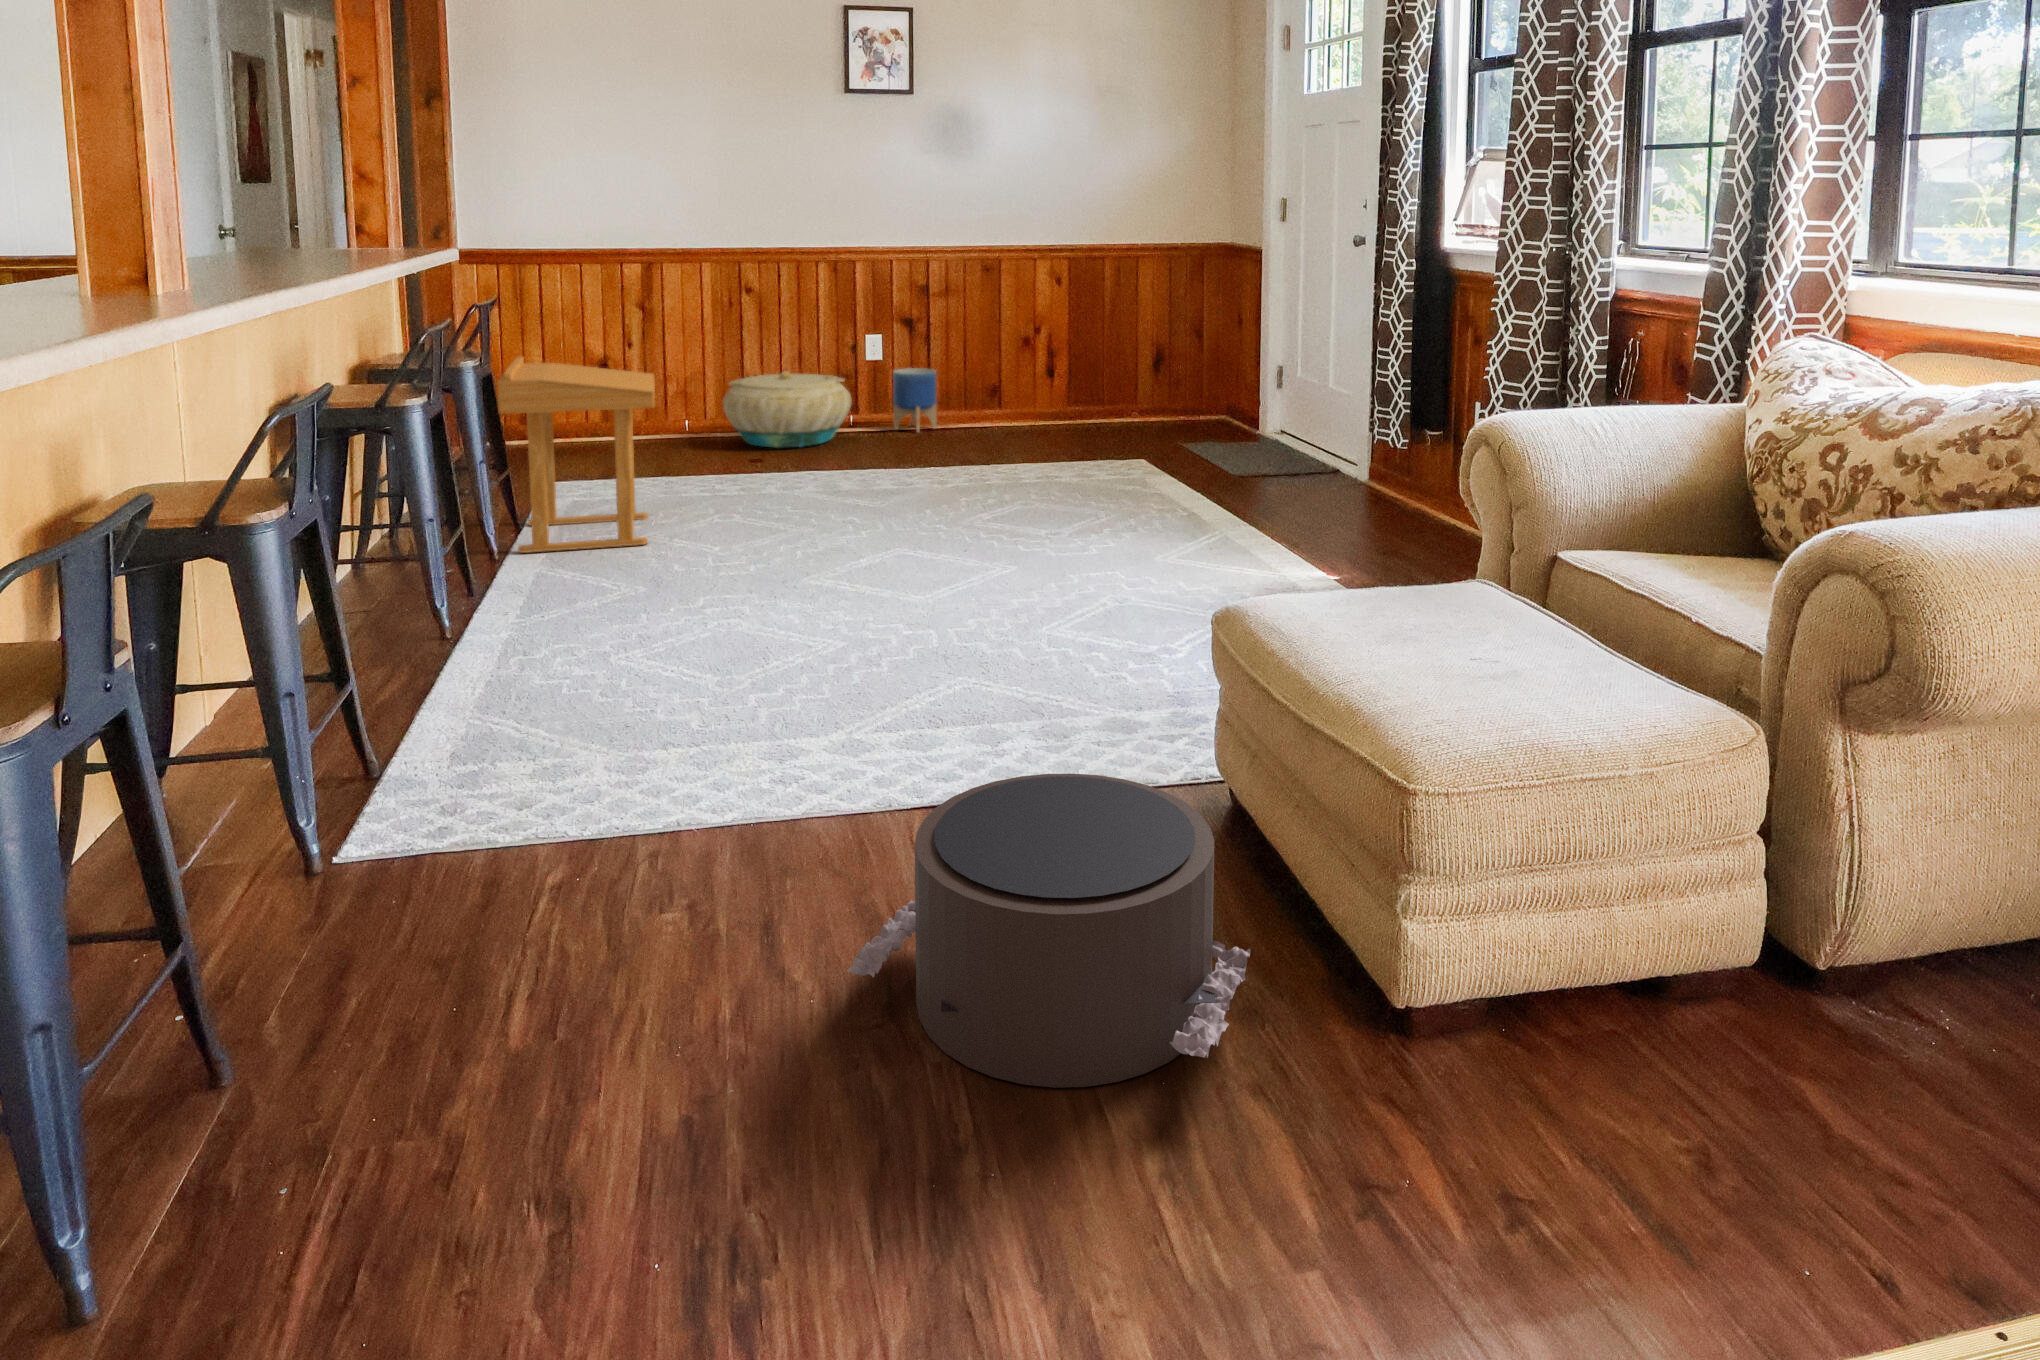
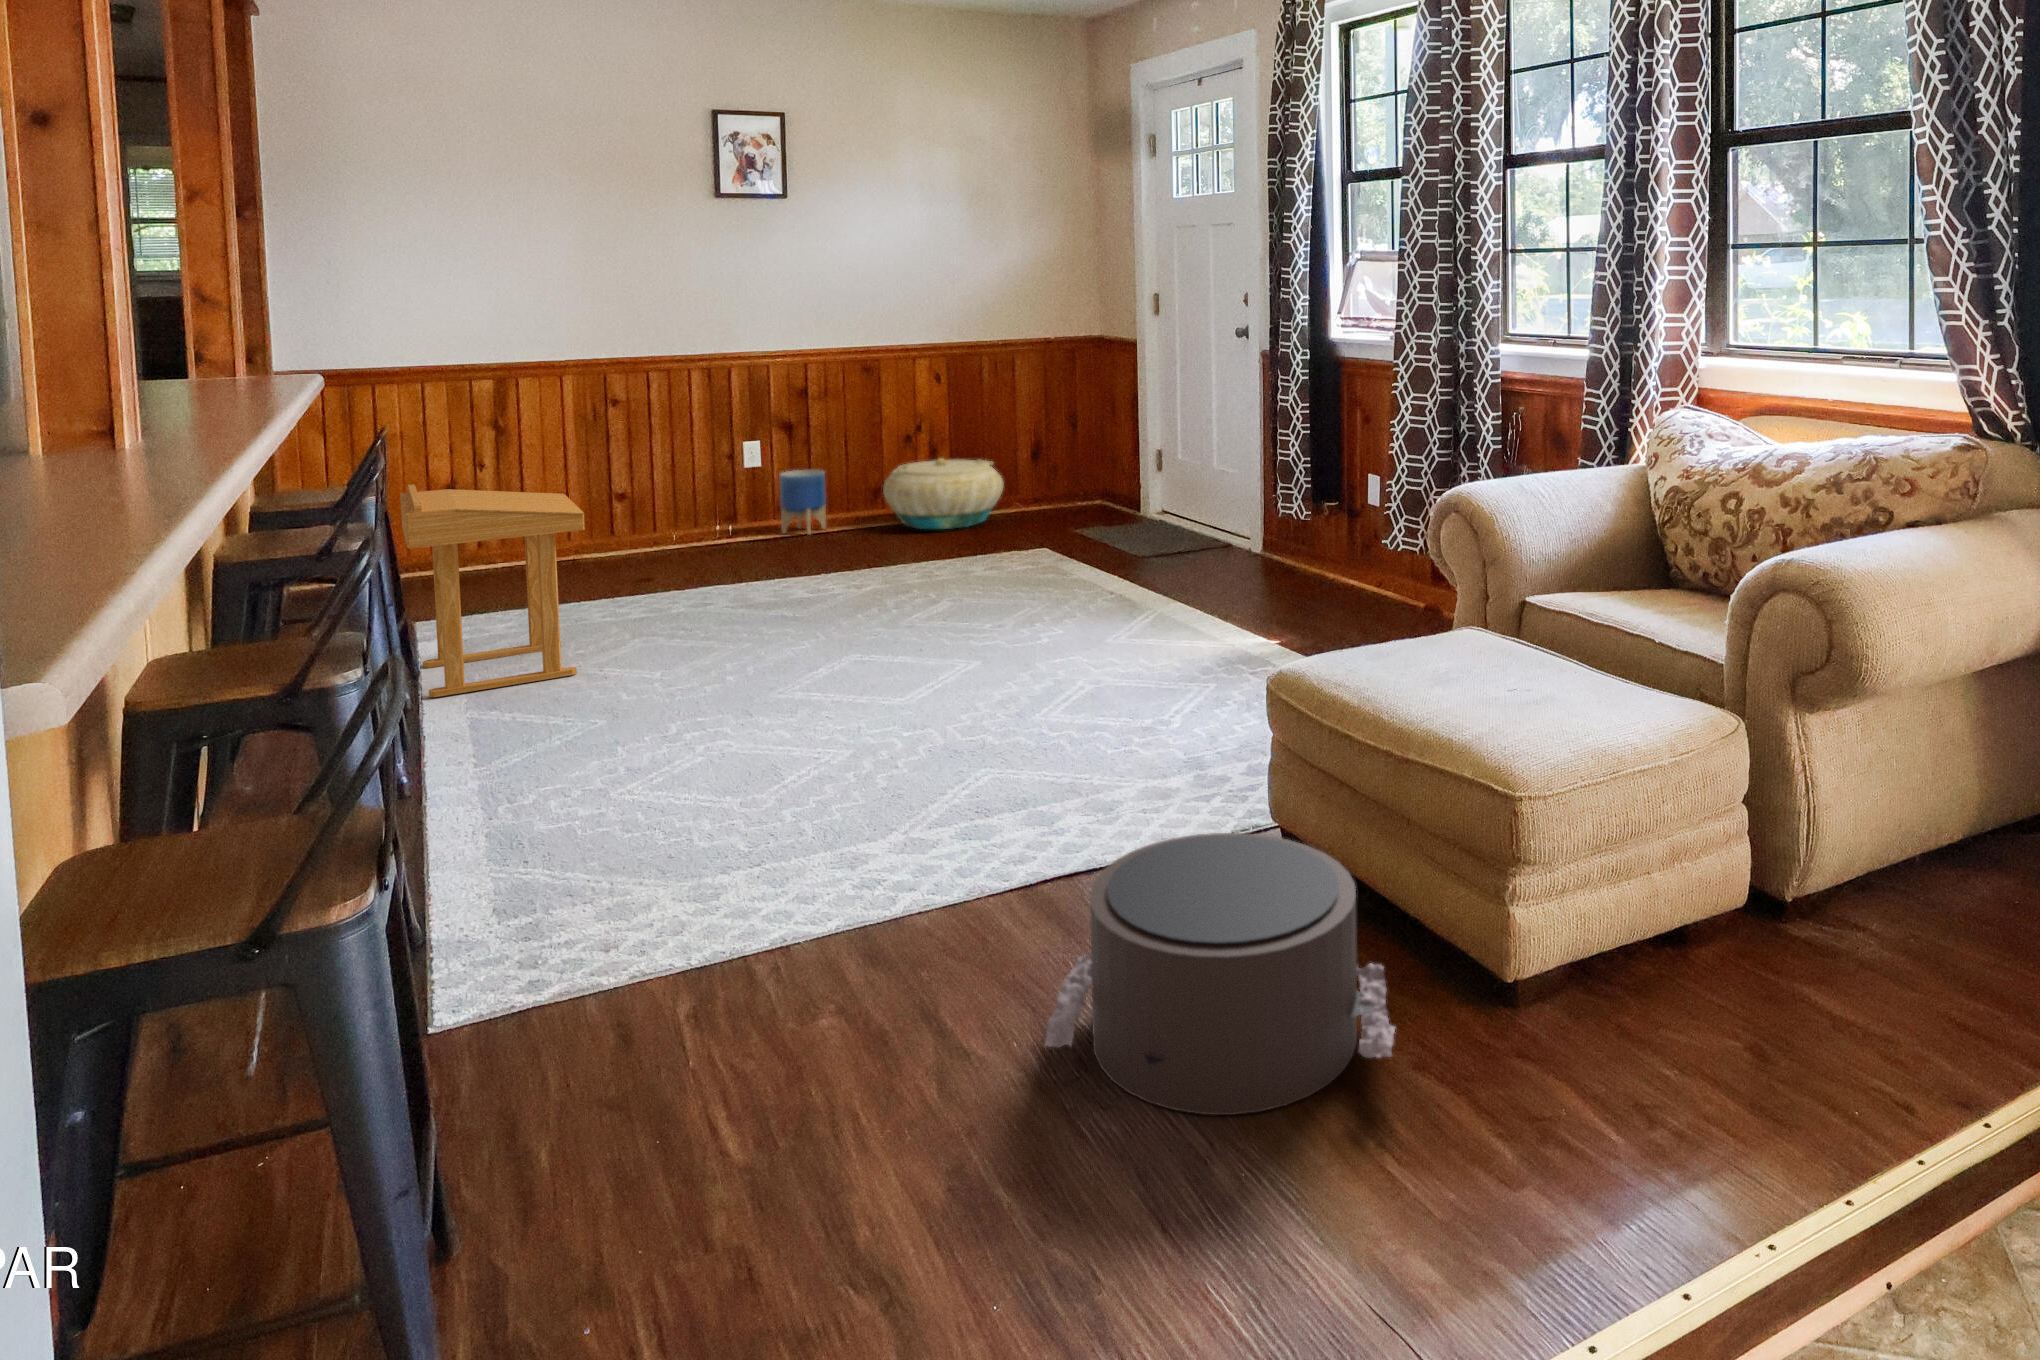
basket: present [723,372,852,447] -> present [883,458,1003,529]

